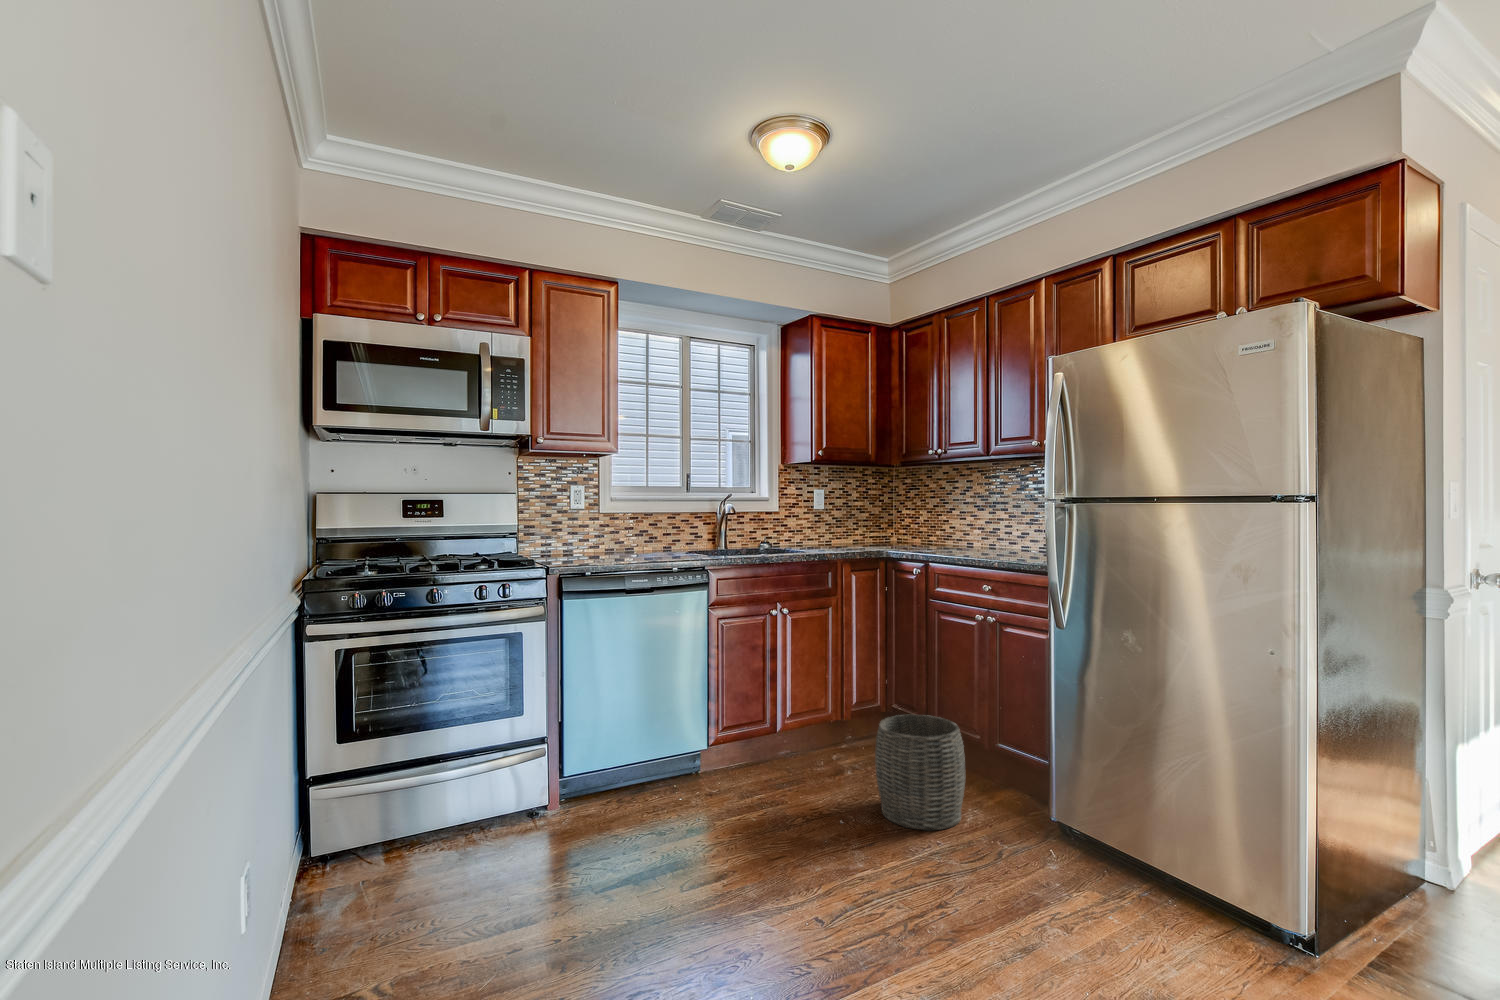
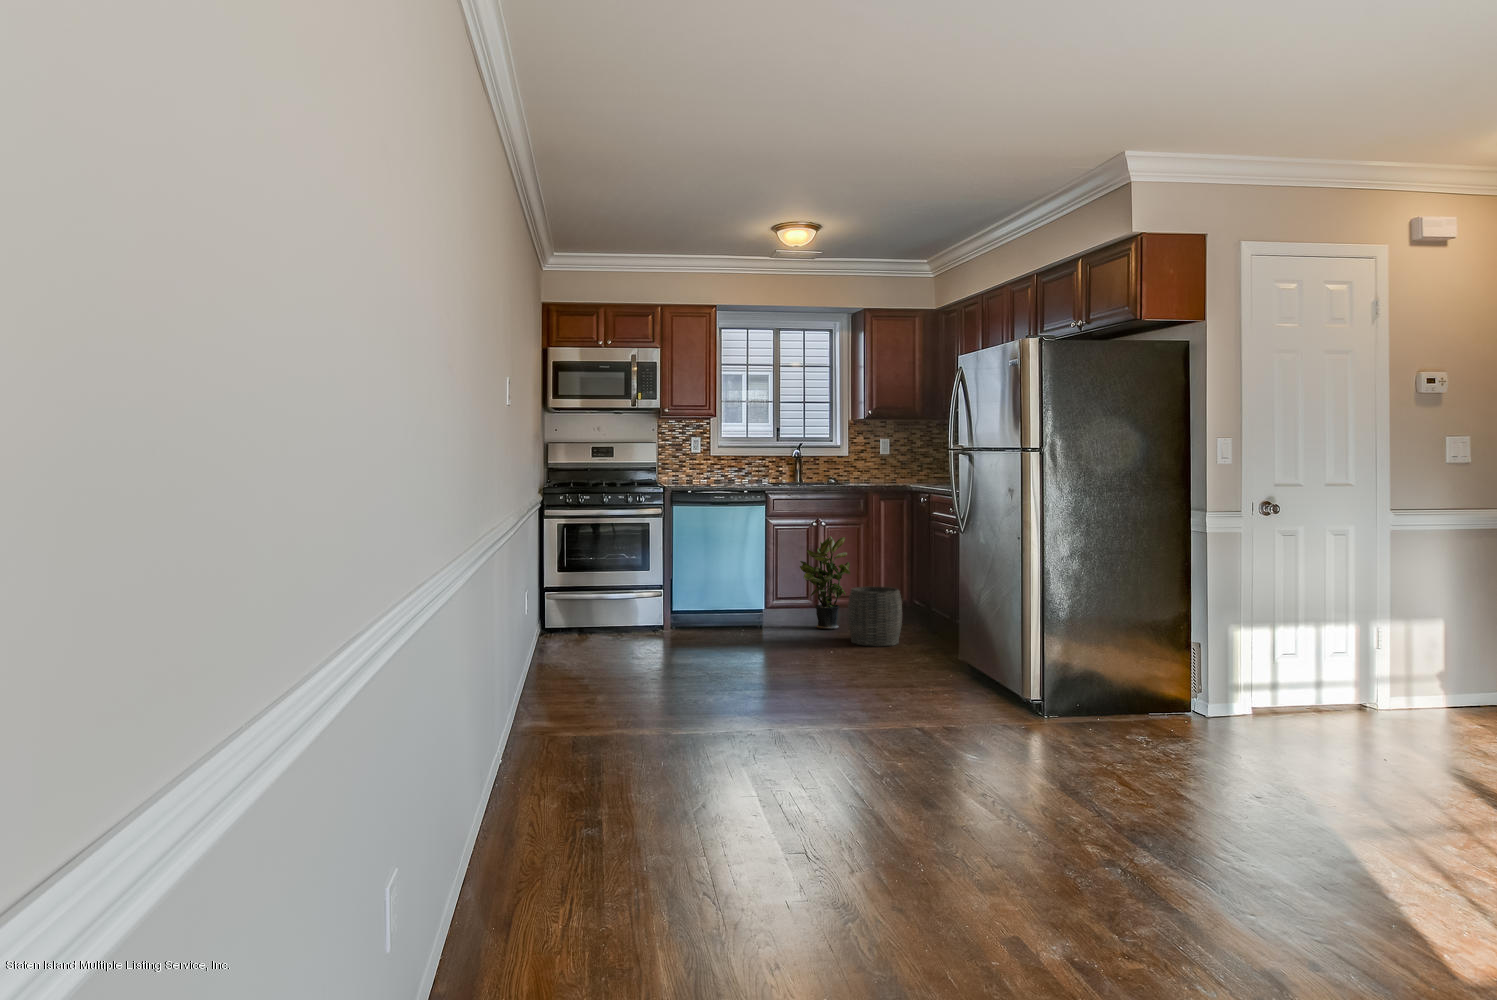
potted plant: none [763,629,840,780] -> present [800,536,850,629]

